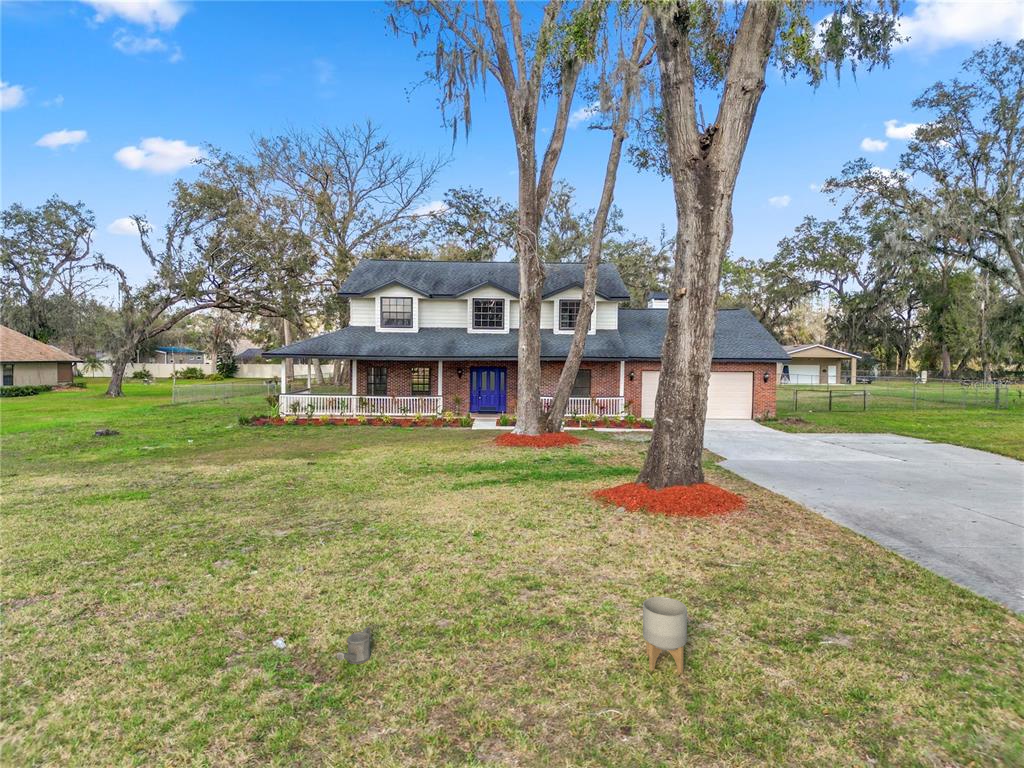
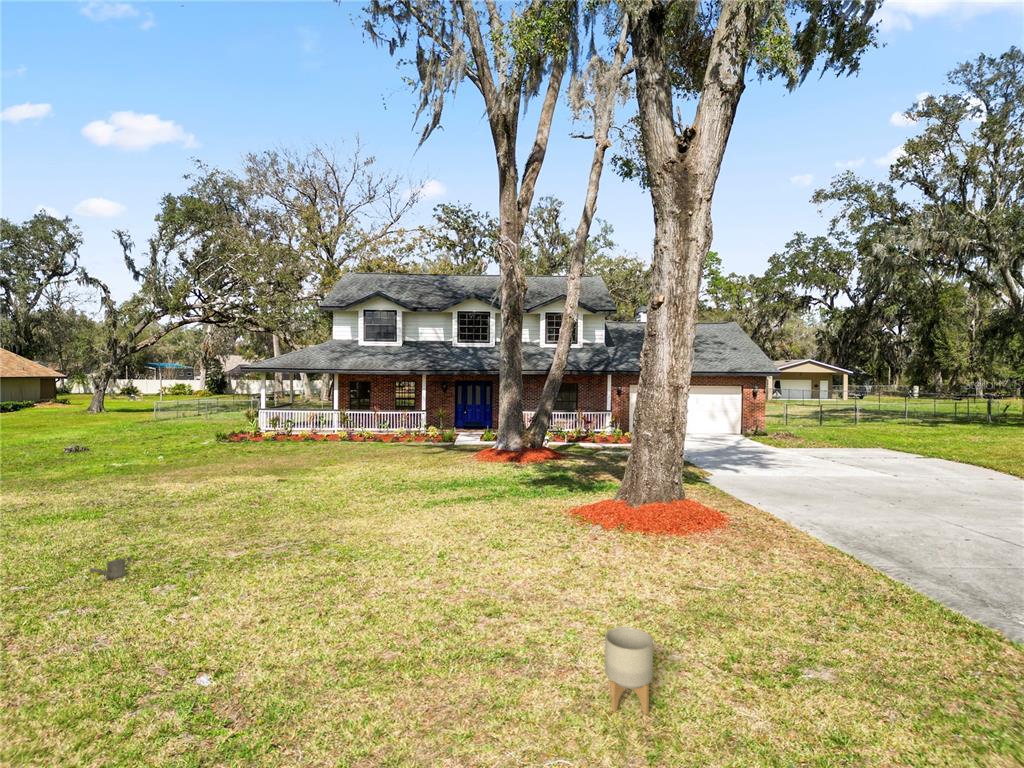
watering can: present [337,627,370,664] -> present [90,557,131,579]

